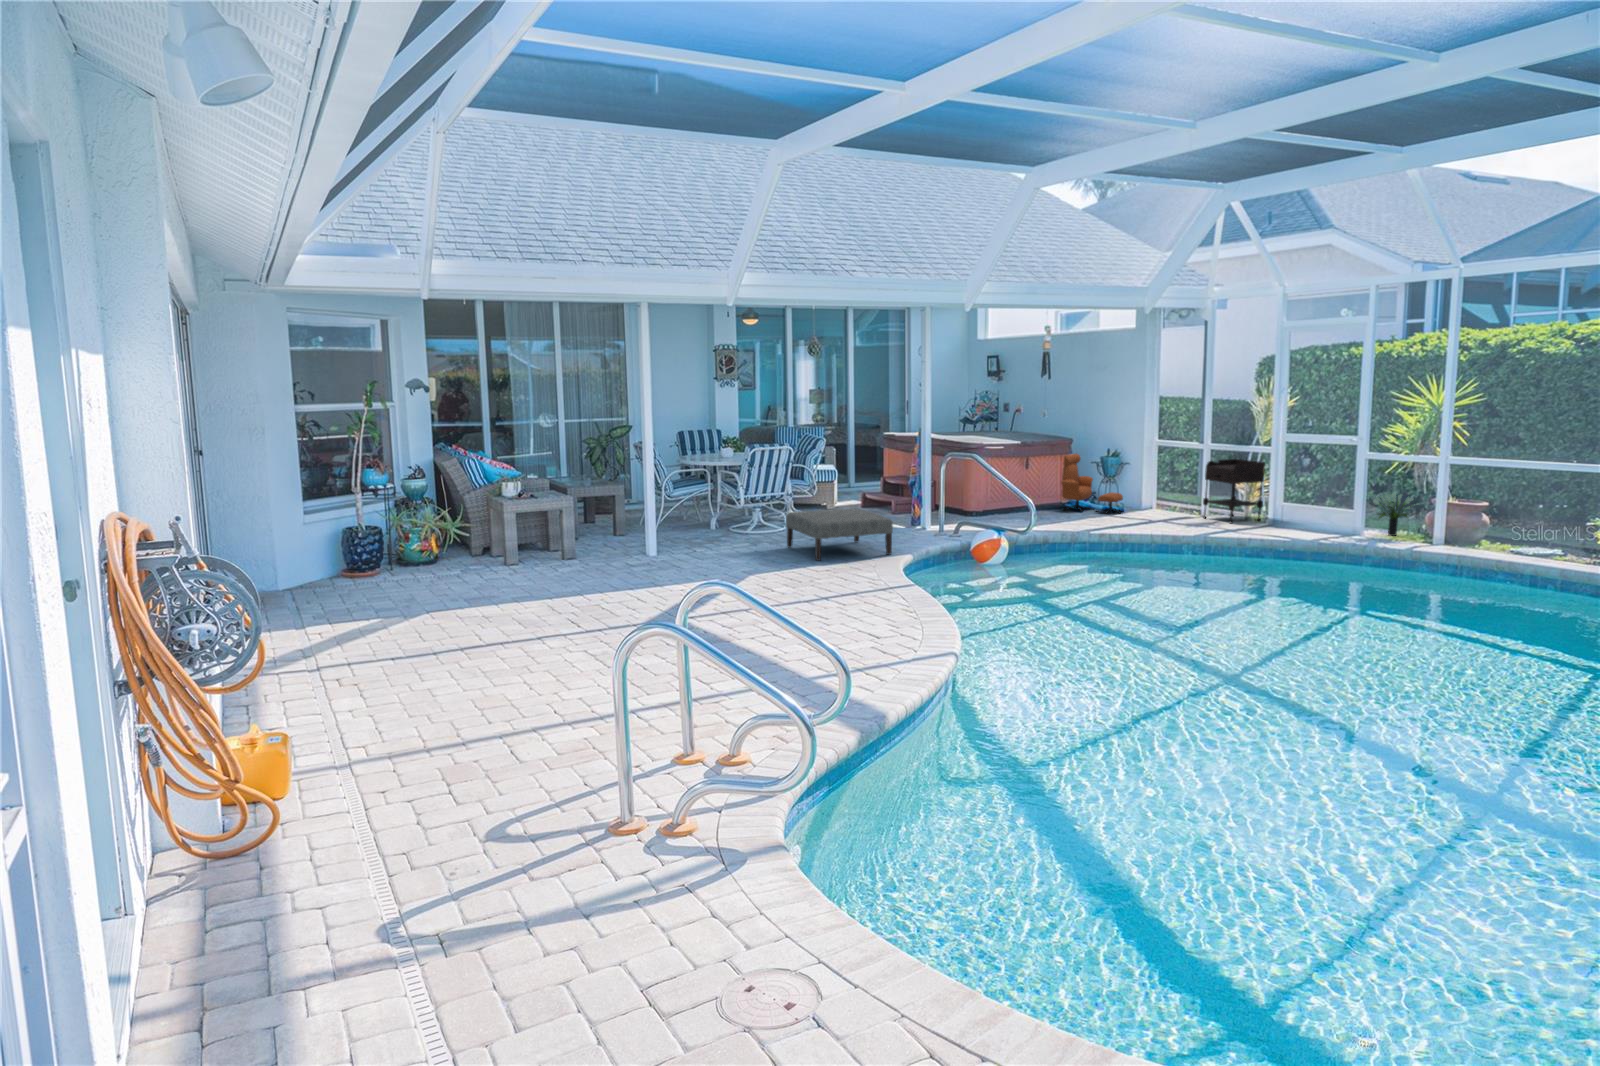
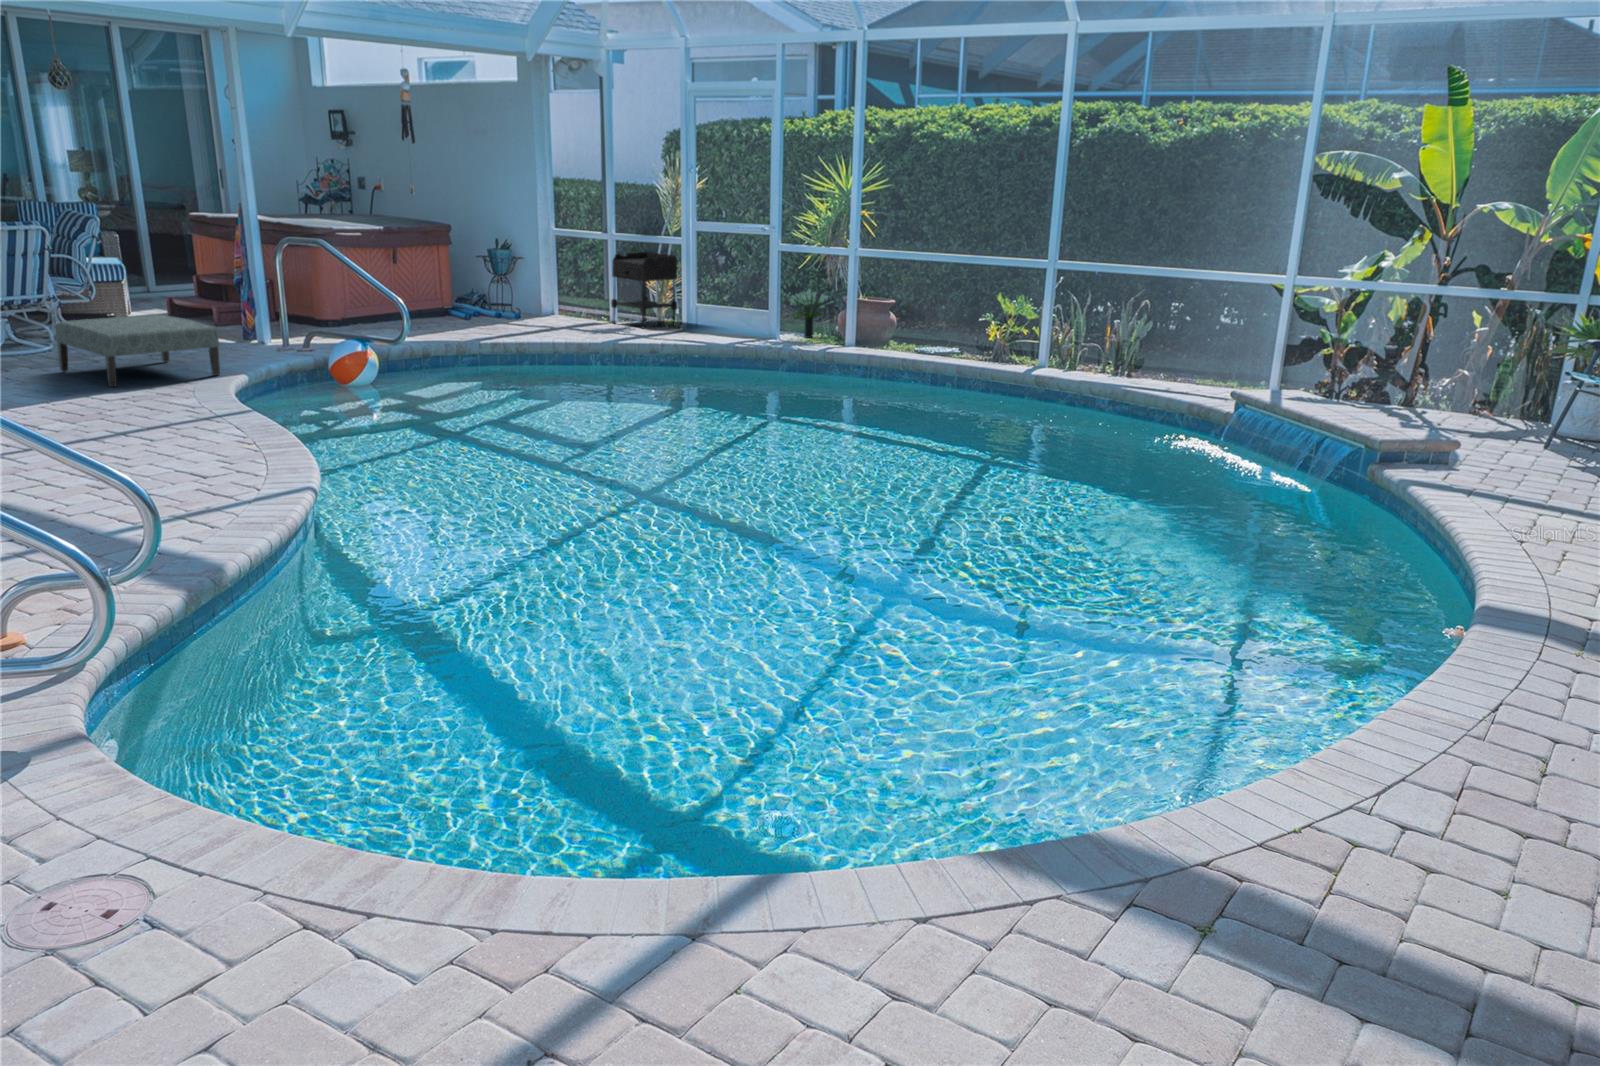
lounge chair: present [1061,454,1123,514] -> none [439,244,520,321]

